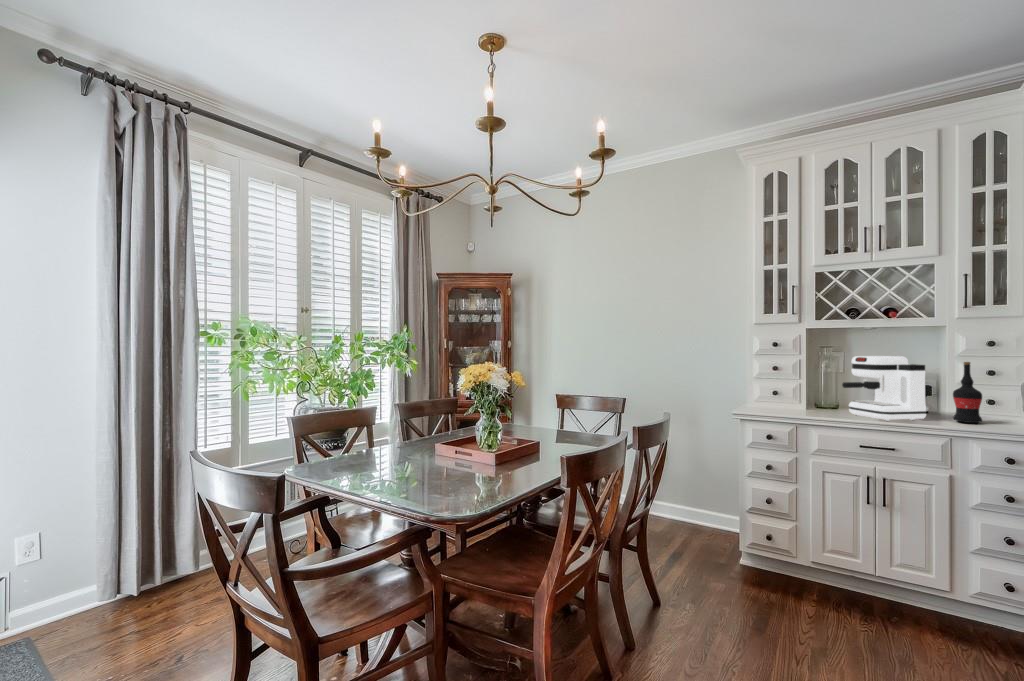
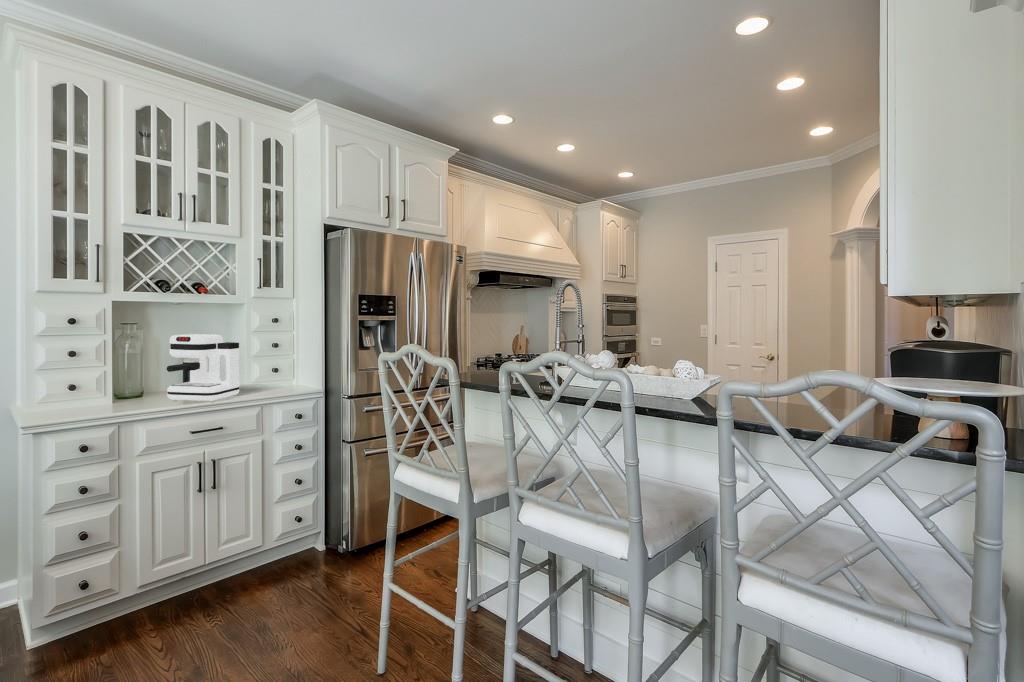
wine bottle: present [953,362,982,423] -> none [259,339,280,393]

